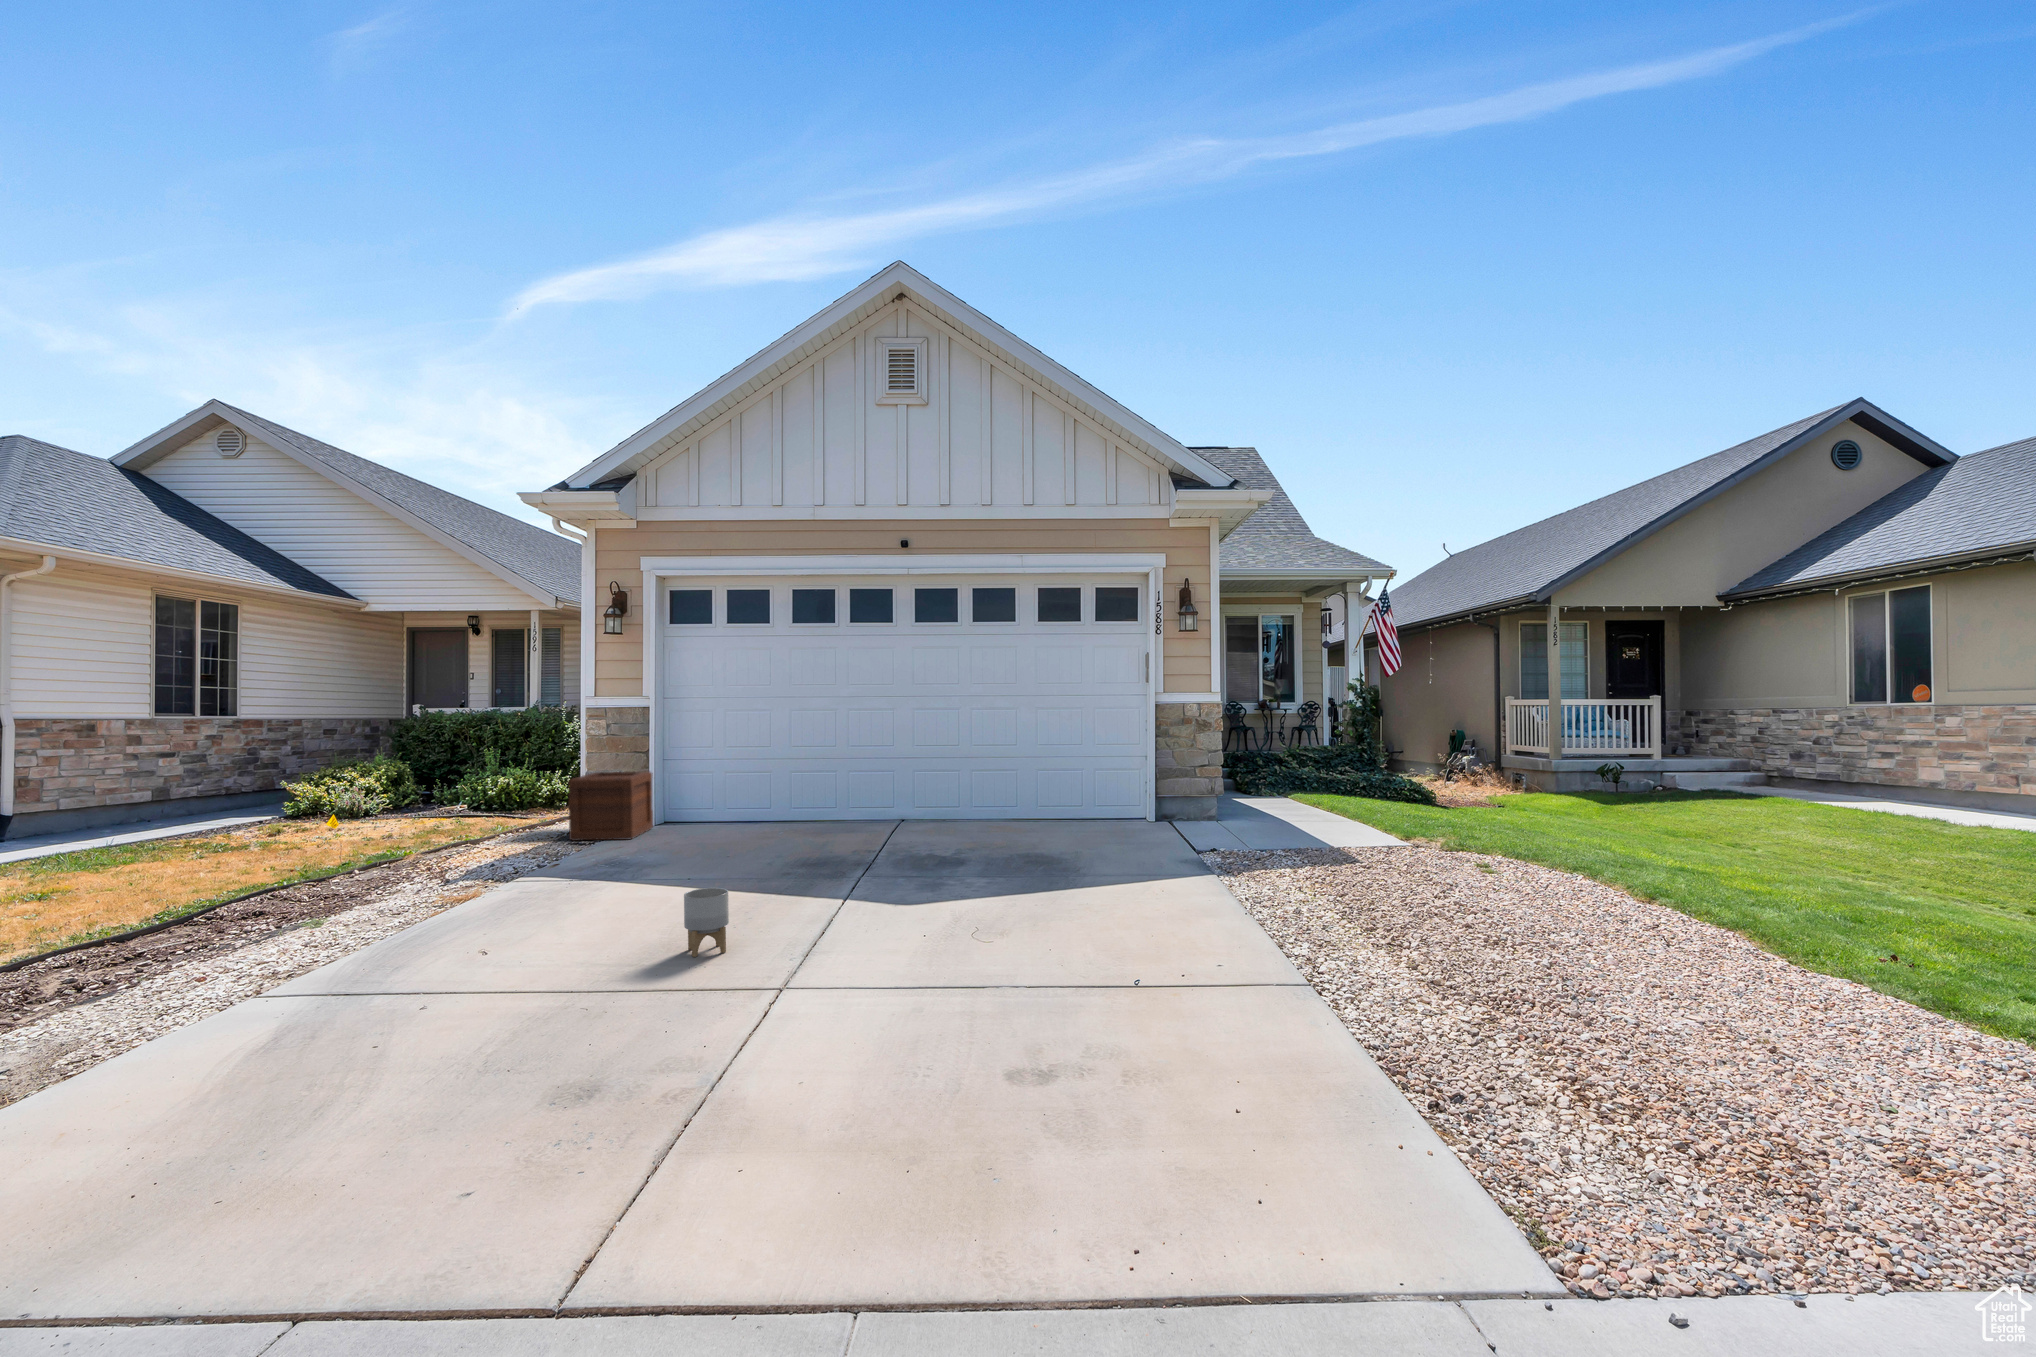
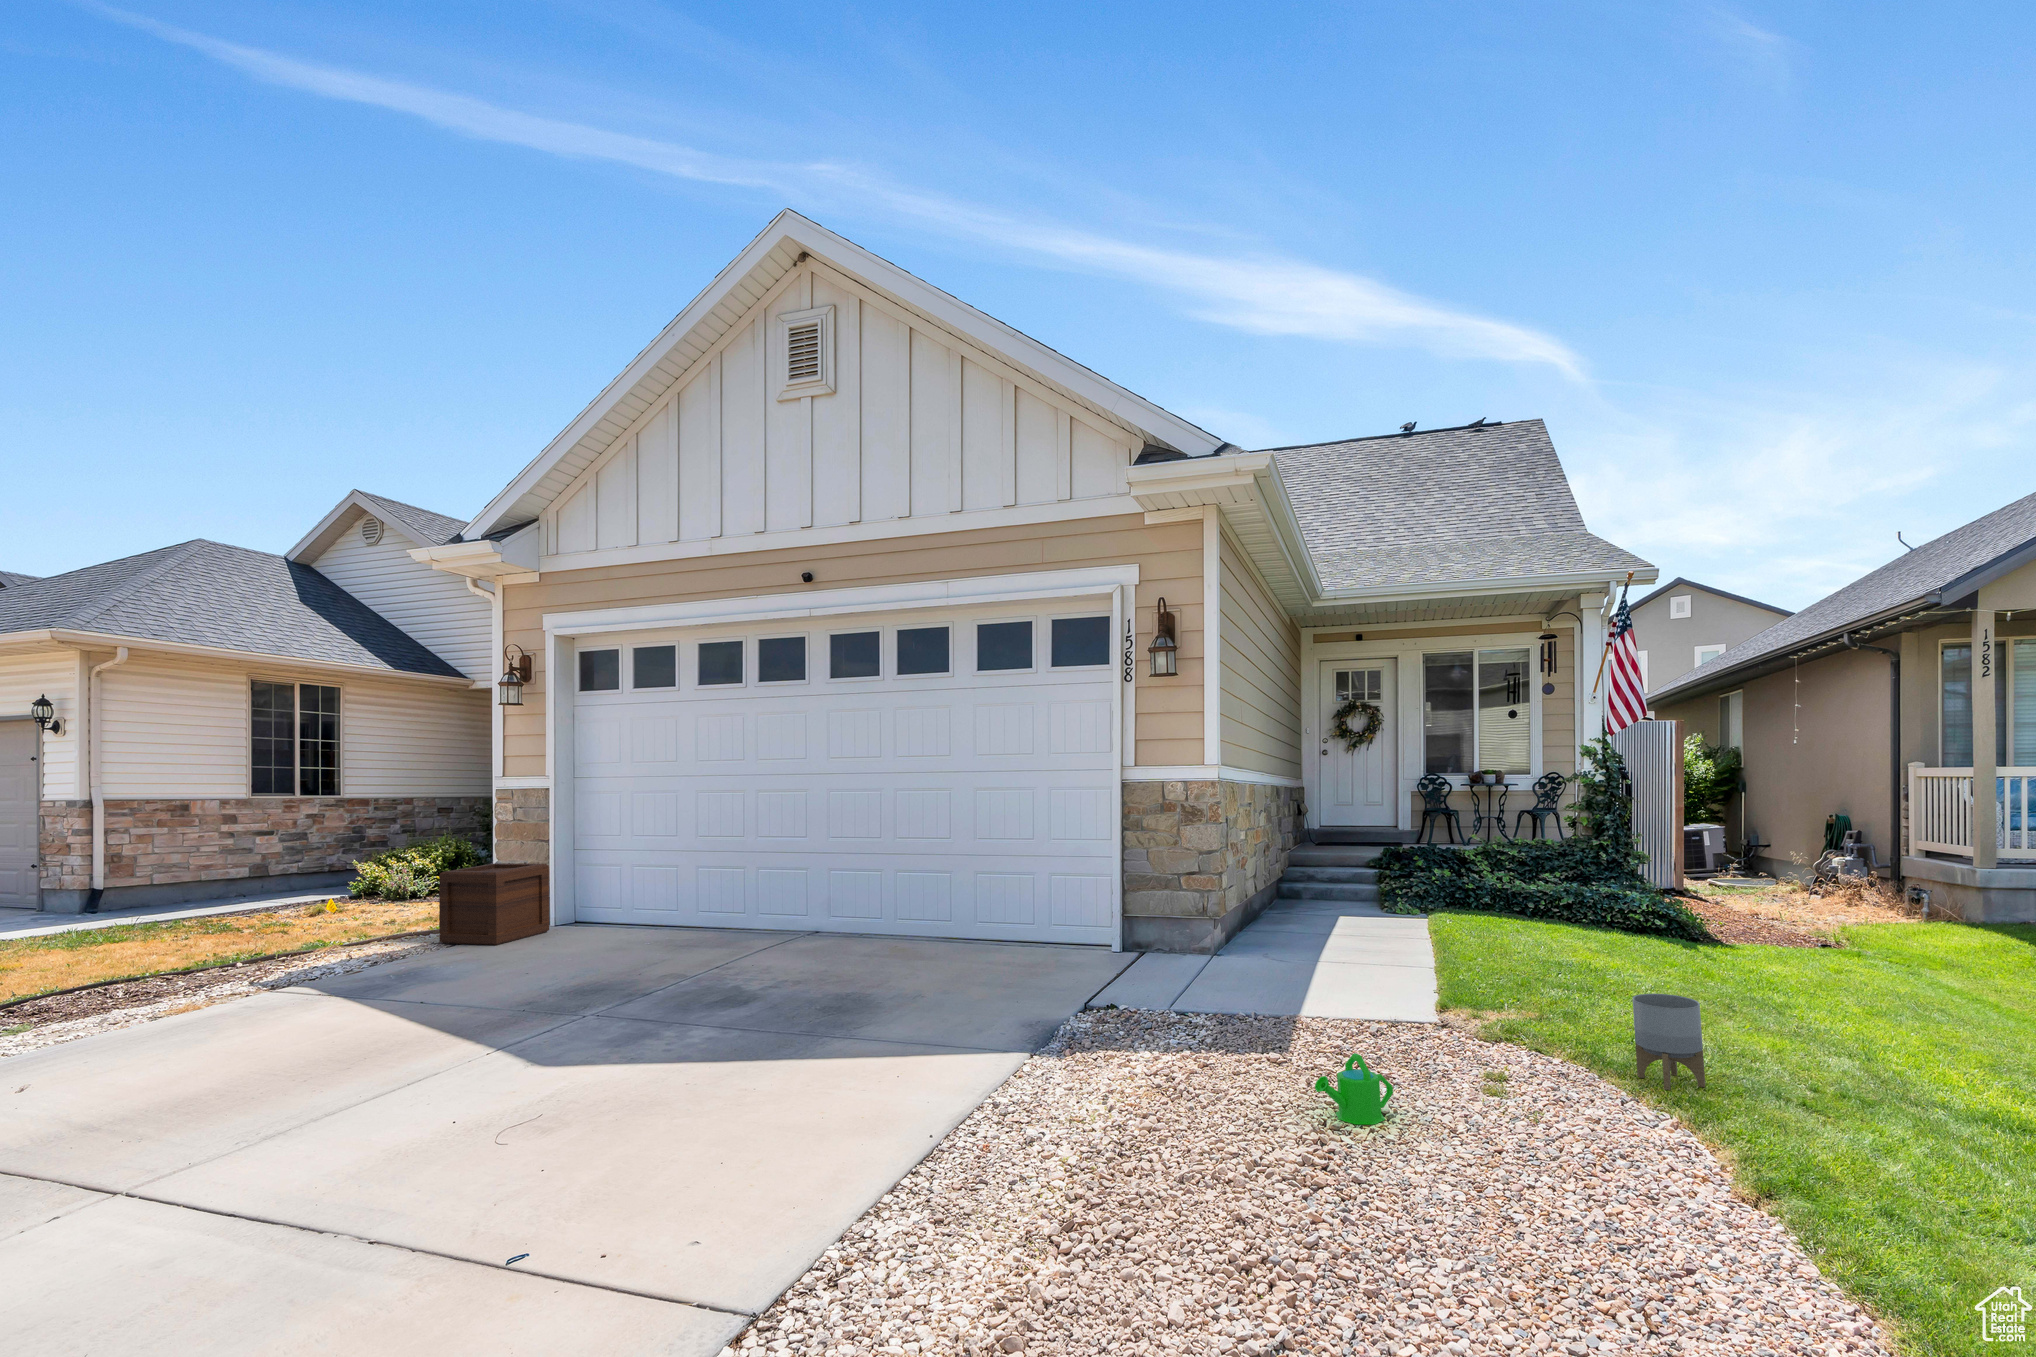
watering can: none [1427,849,1458,886] -> present [1315,1053,1393,1125]
planter: present [684,888,729,957] -> present [1633,994,1705,1090]

